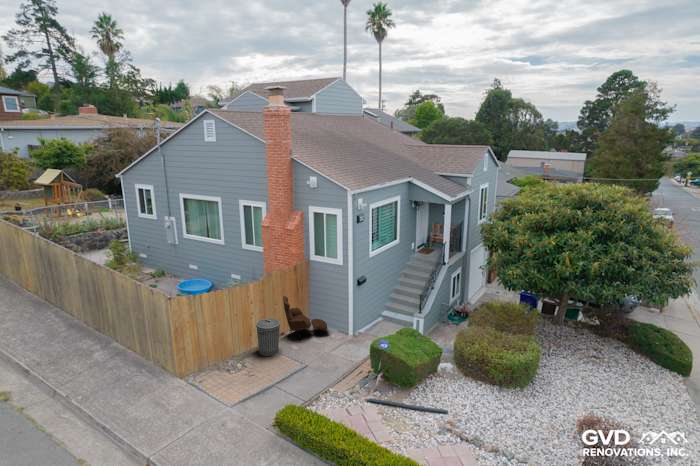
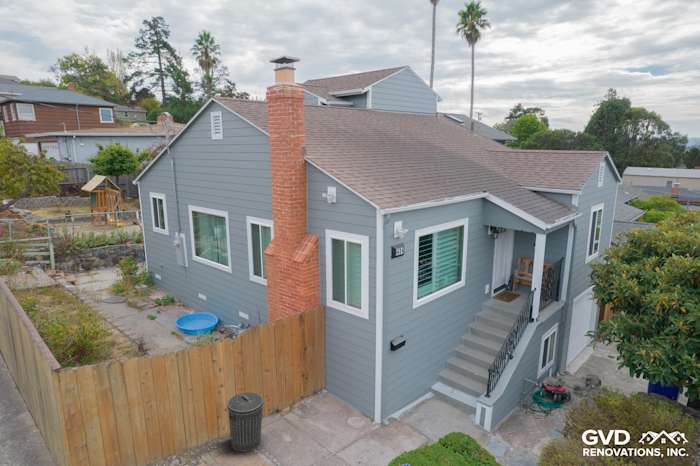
lounge chair: present [283,296,327,340] -> none [277,356,342,427]

